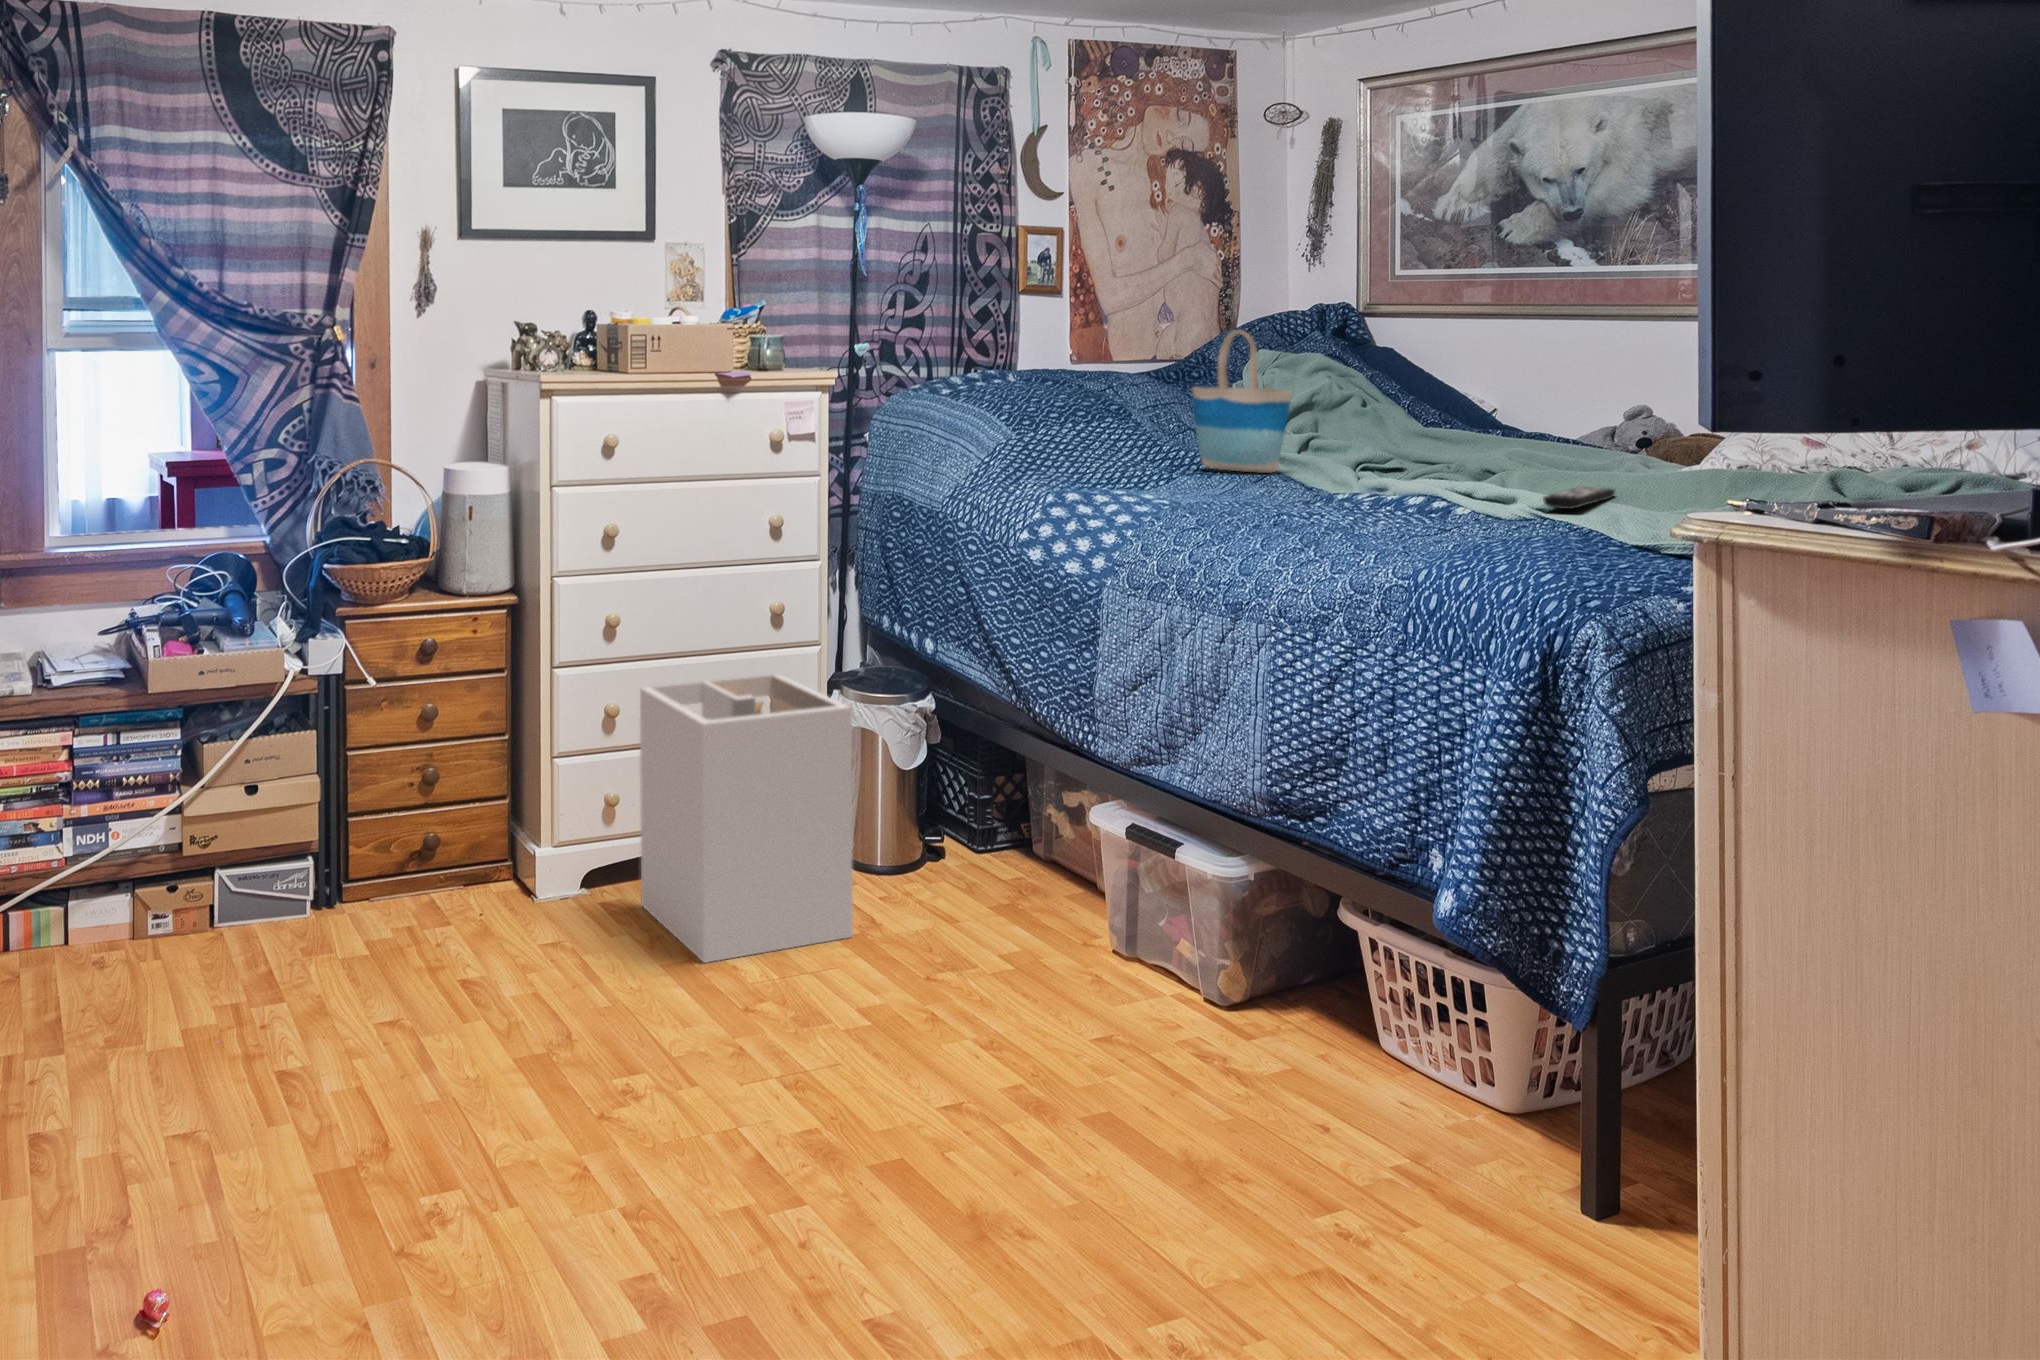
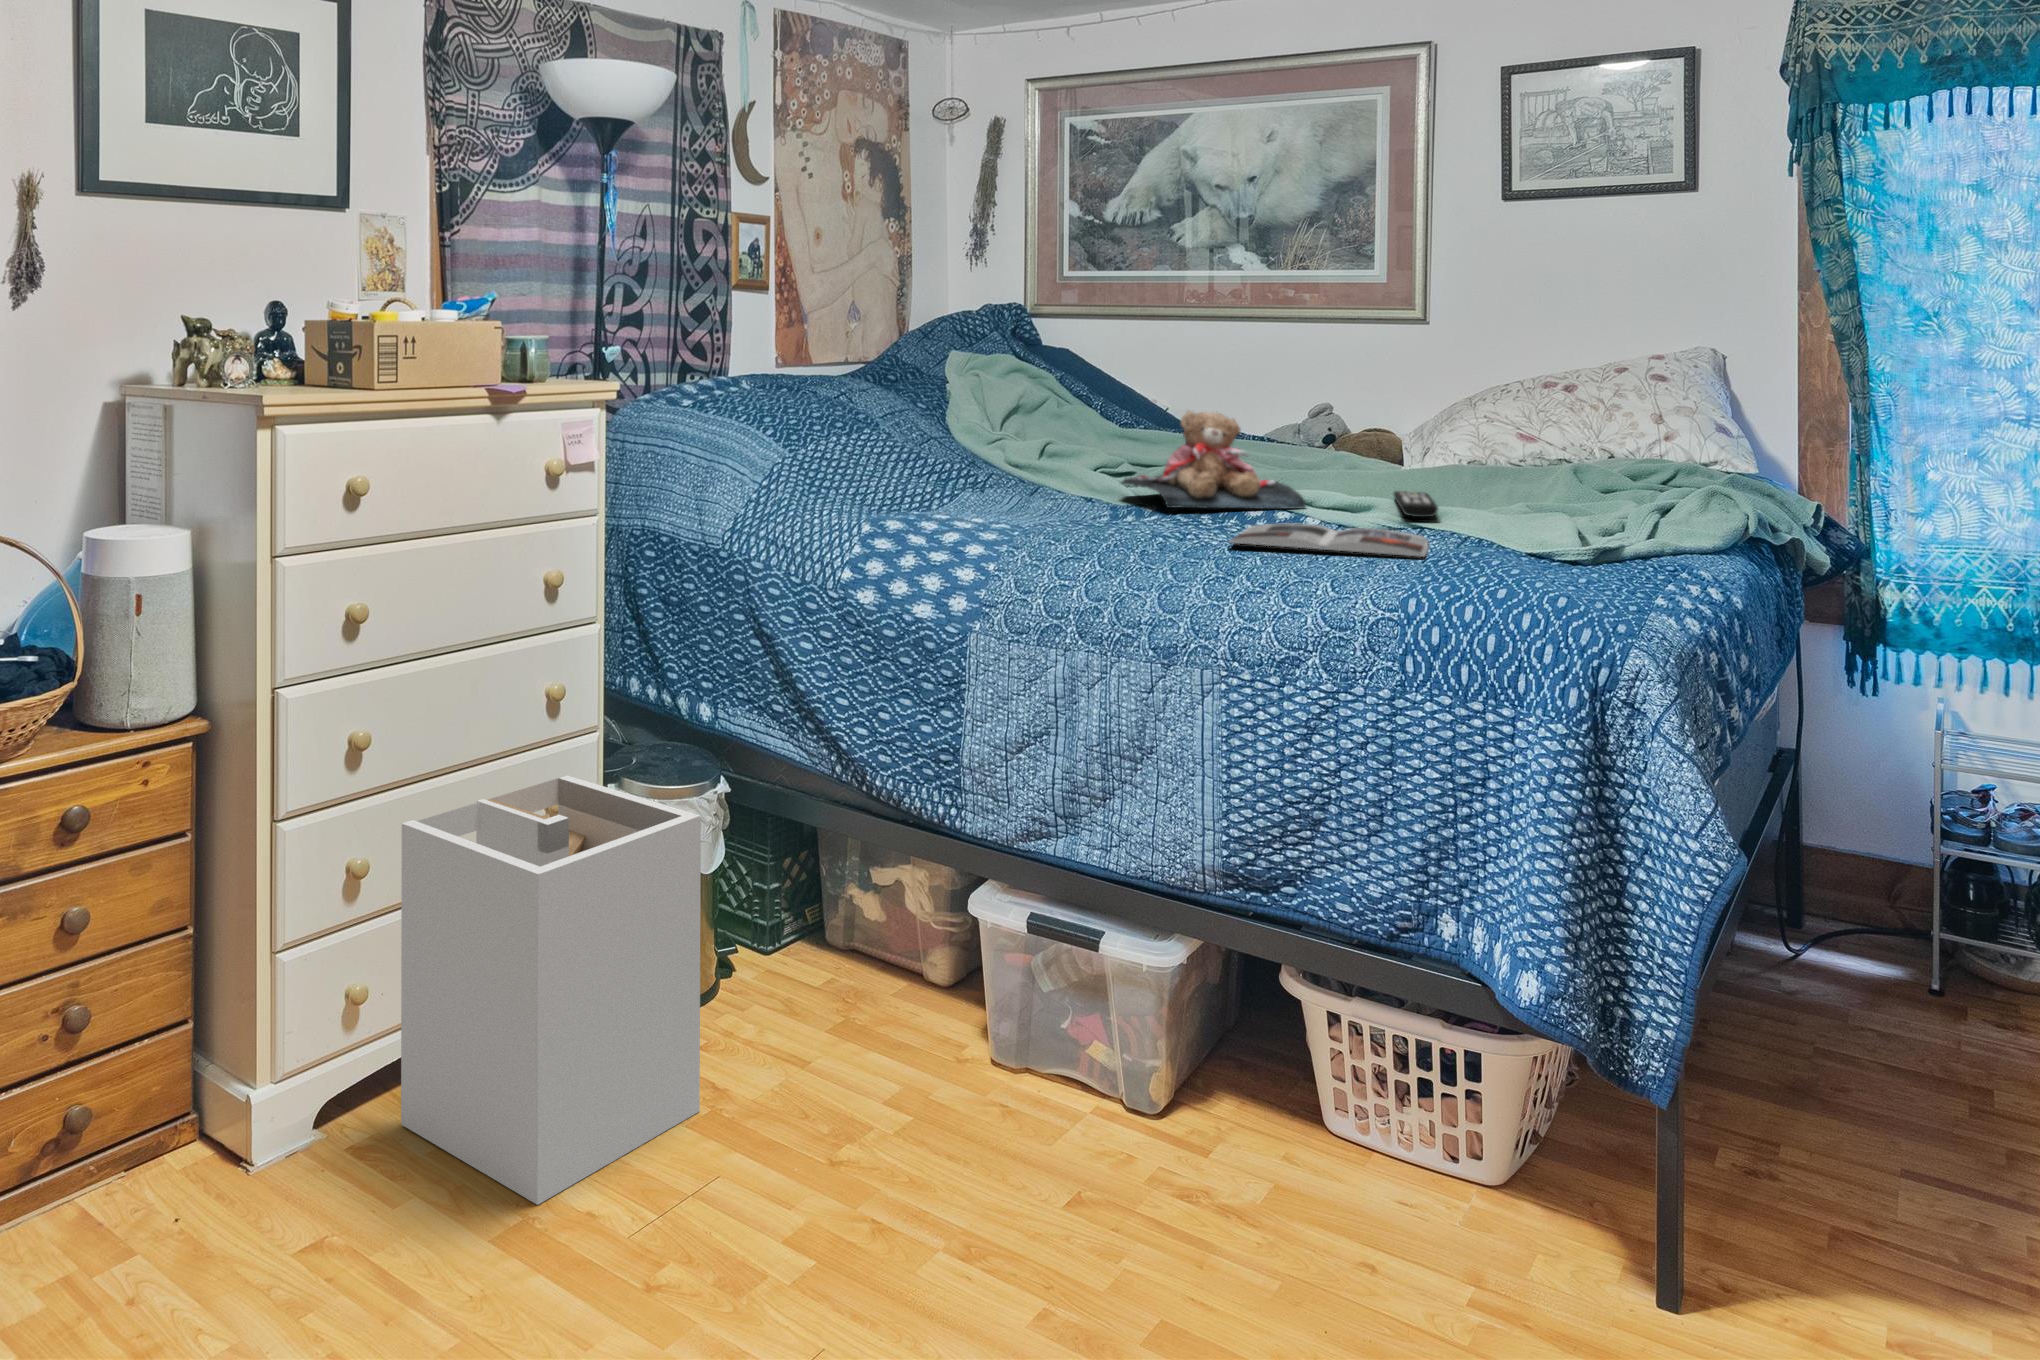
tote bag: present [1192,331,1292,473] -> none [968,331,1080,485]
teddy bear: none [1304,403,1480,499] -> present [1122,411,1306,509]
magazine: none [1324,508,1547,539] -> present [1229,523,1428,557]

